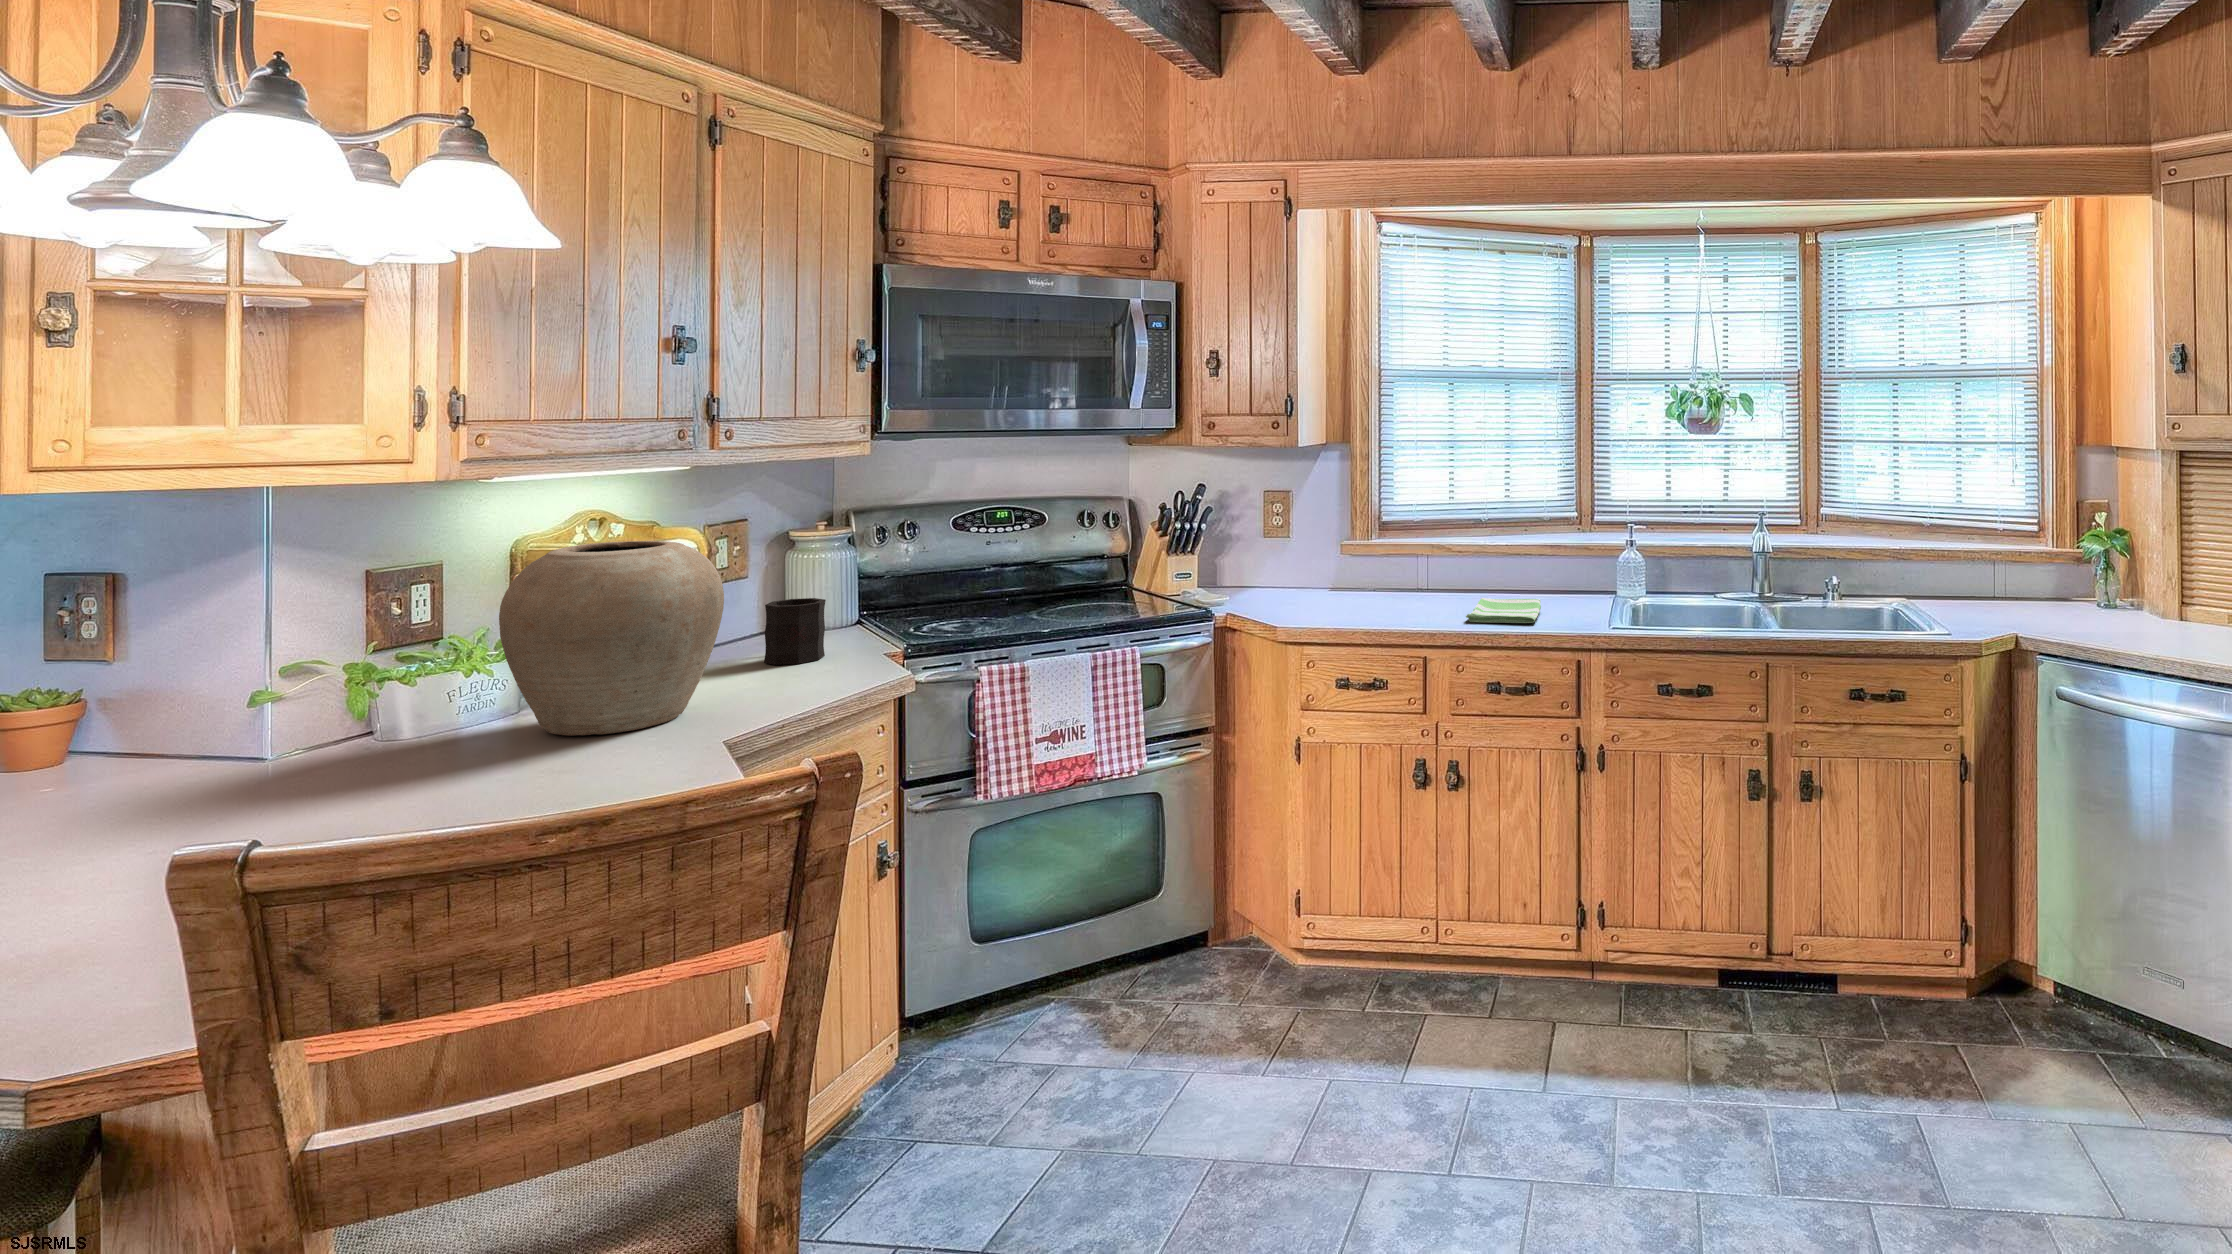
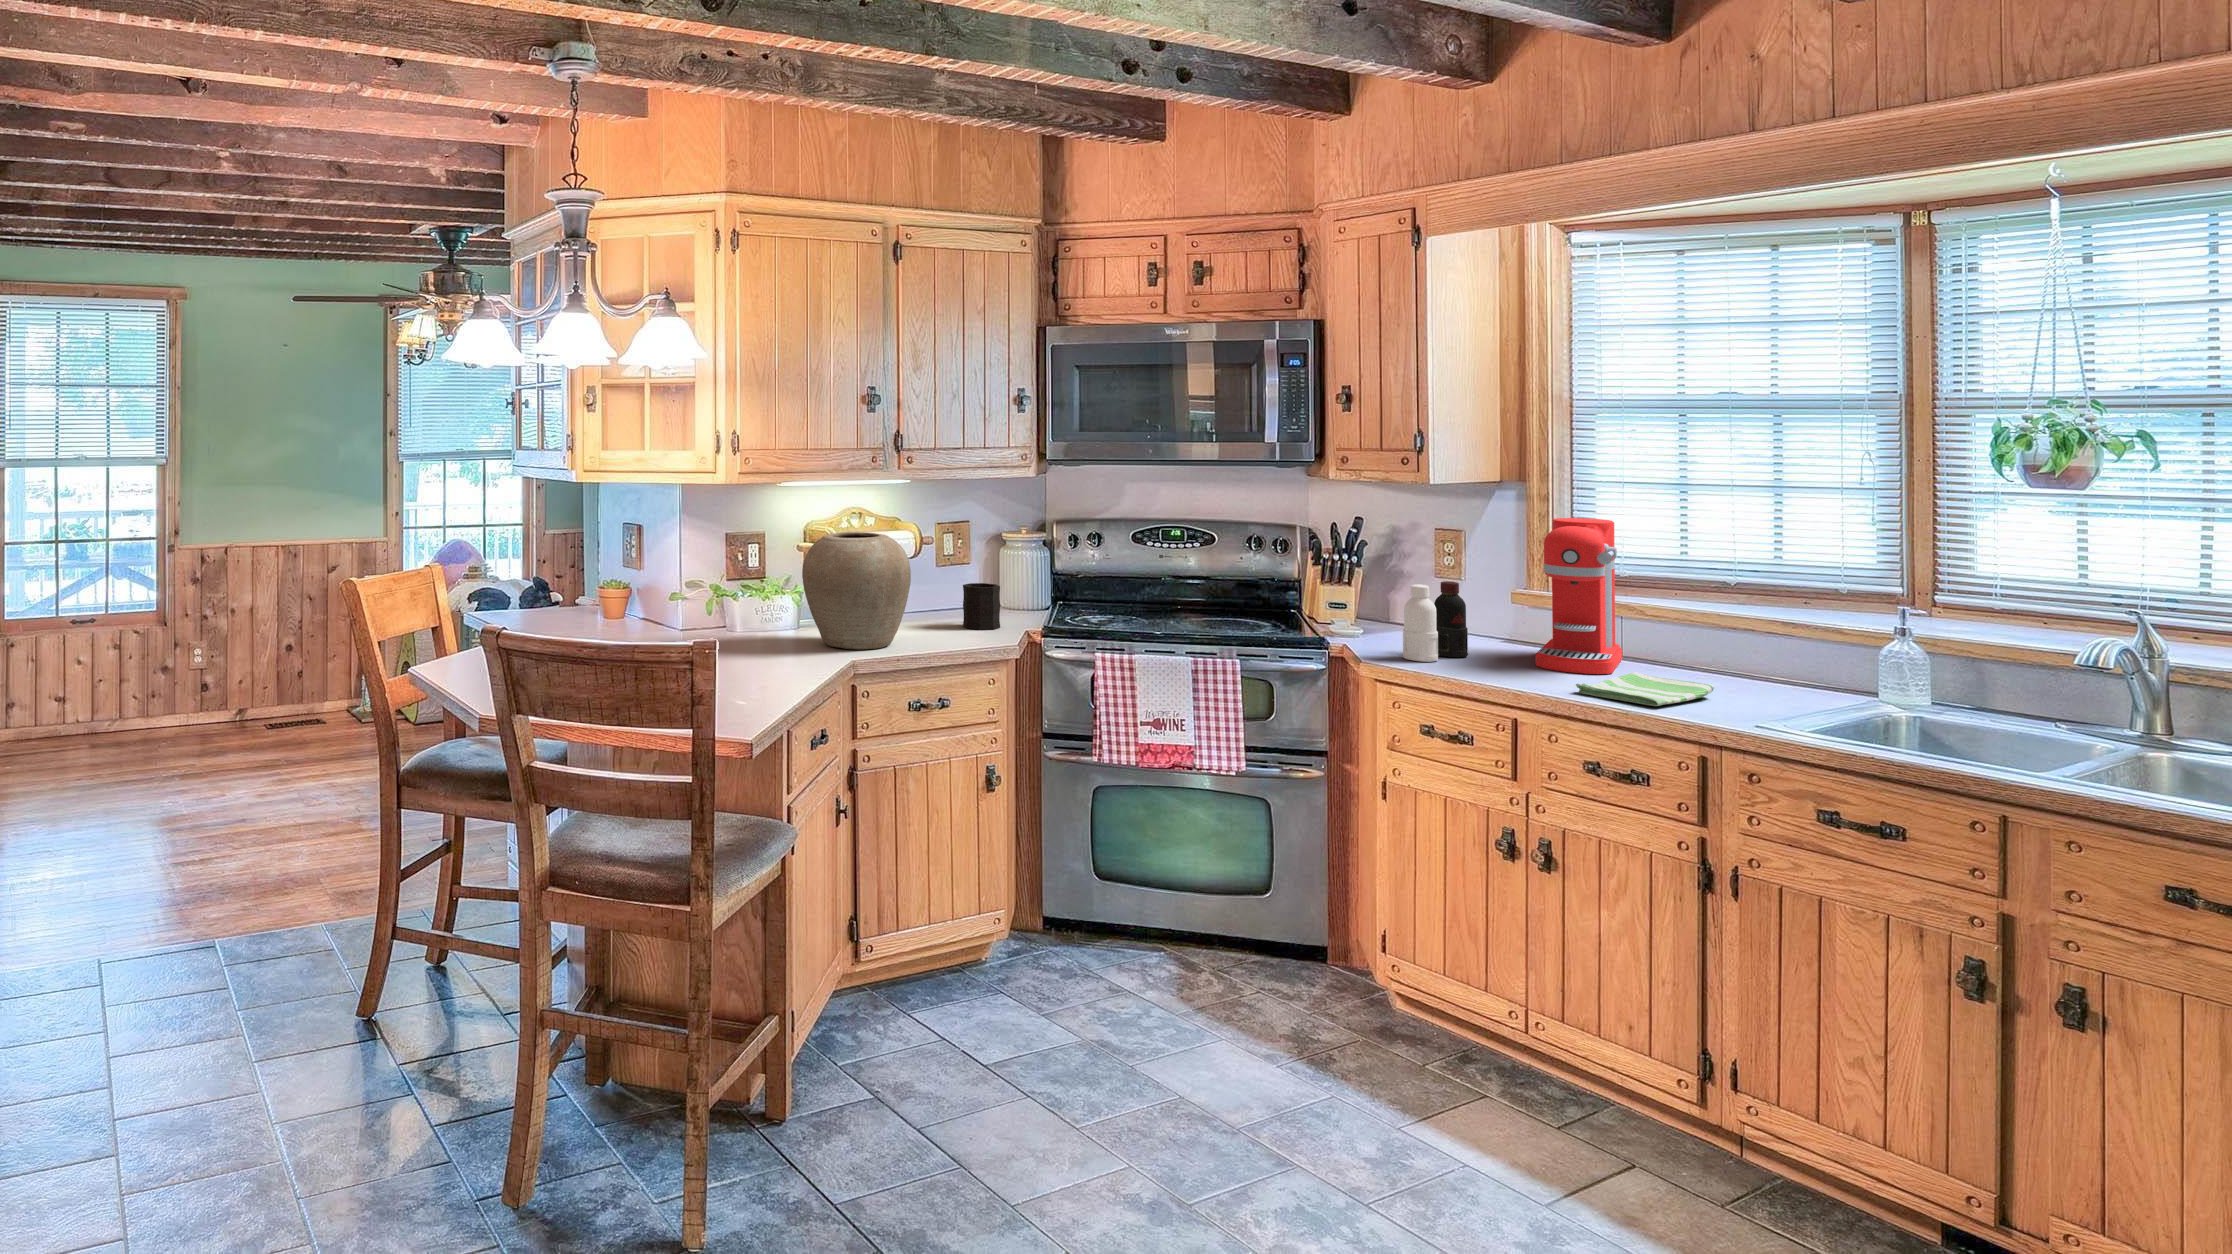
coffee maker: none [1381,472,1457,606] -> present [1536,518,1622,674]
bottle: none [1299,537,1341,616] -> present [1403,581,1468,662]

